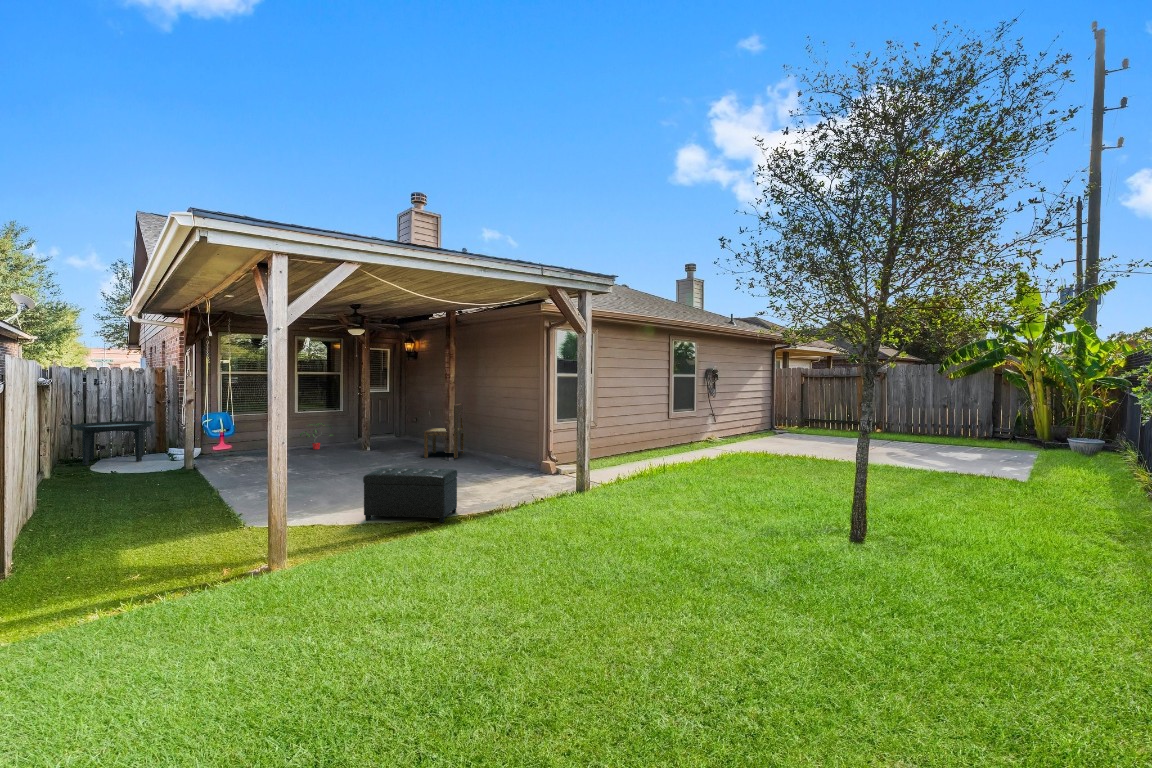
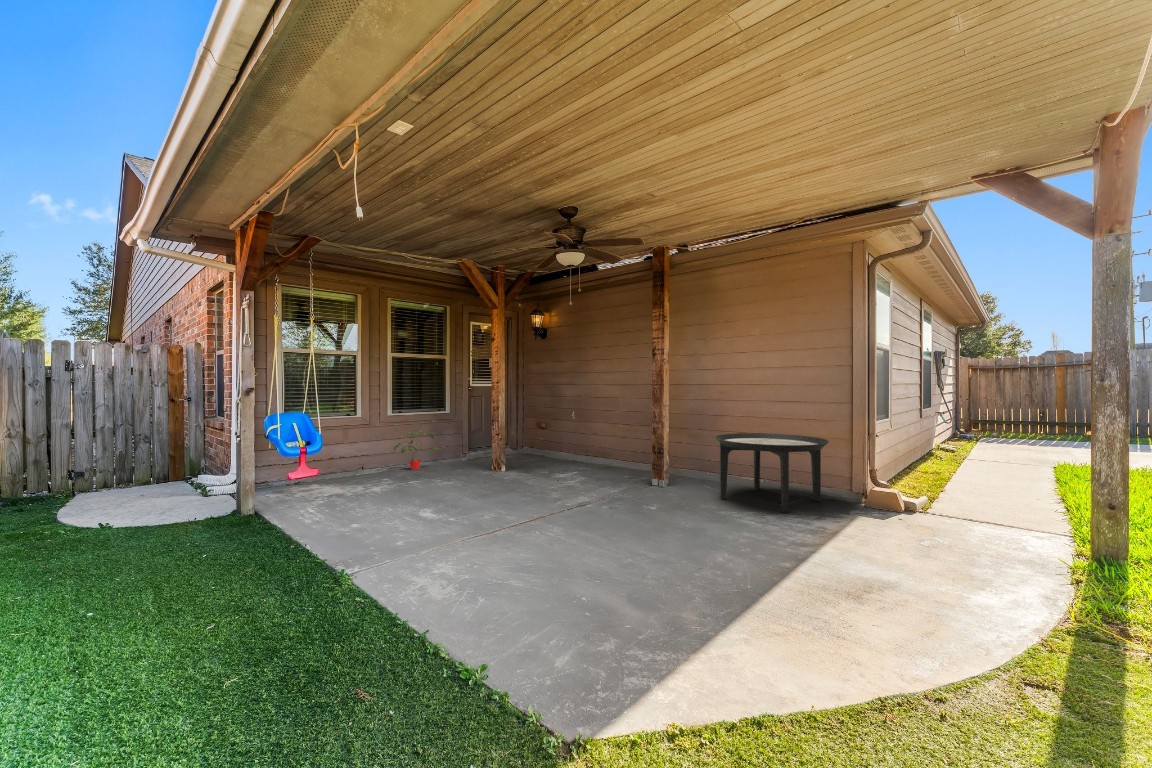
dining chair: present [424,404,464,458] -> none [598,399,653,482]
round table: present [70,421,155,465] -> present [715,433,829,513]
ottoman: present [363,468,457,523] -> none [795,529,1070,685]

